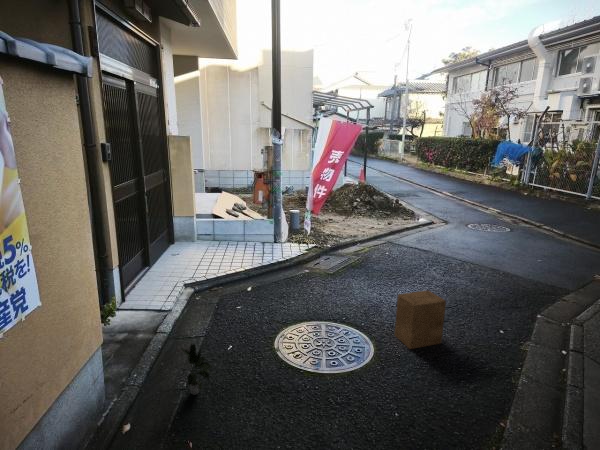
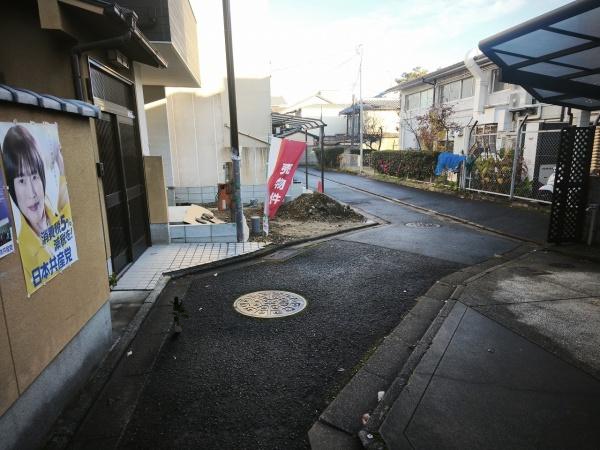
cardboard box: present [395,291,446,349] -> none [324,261,357,302]

